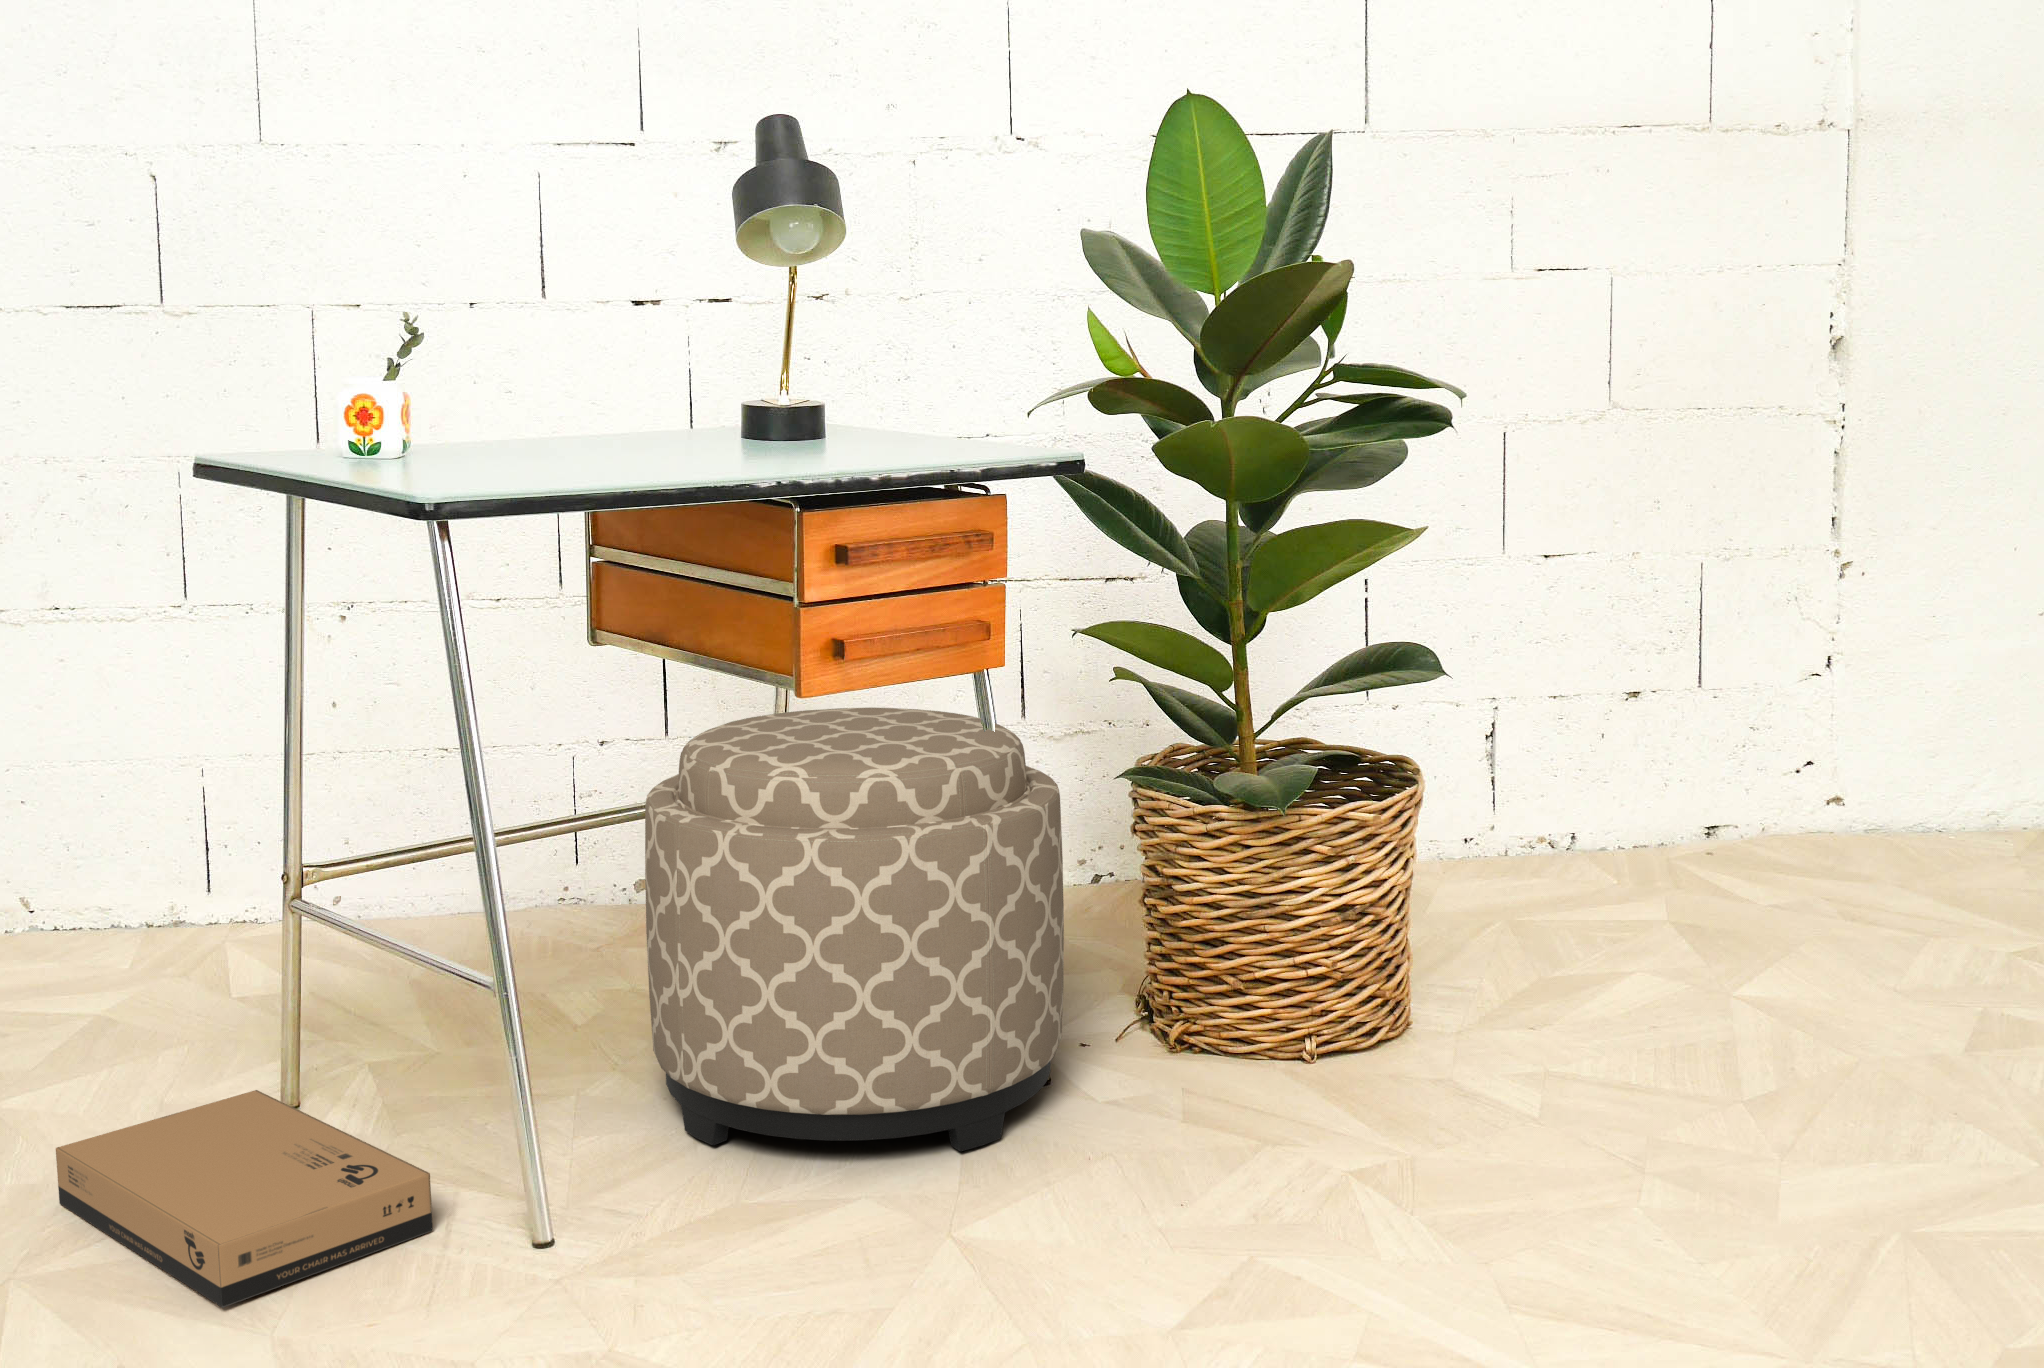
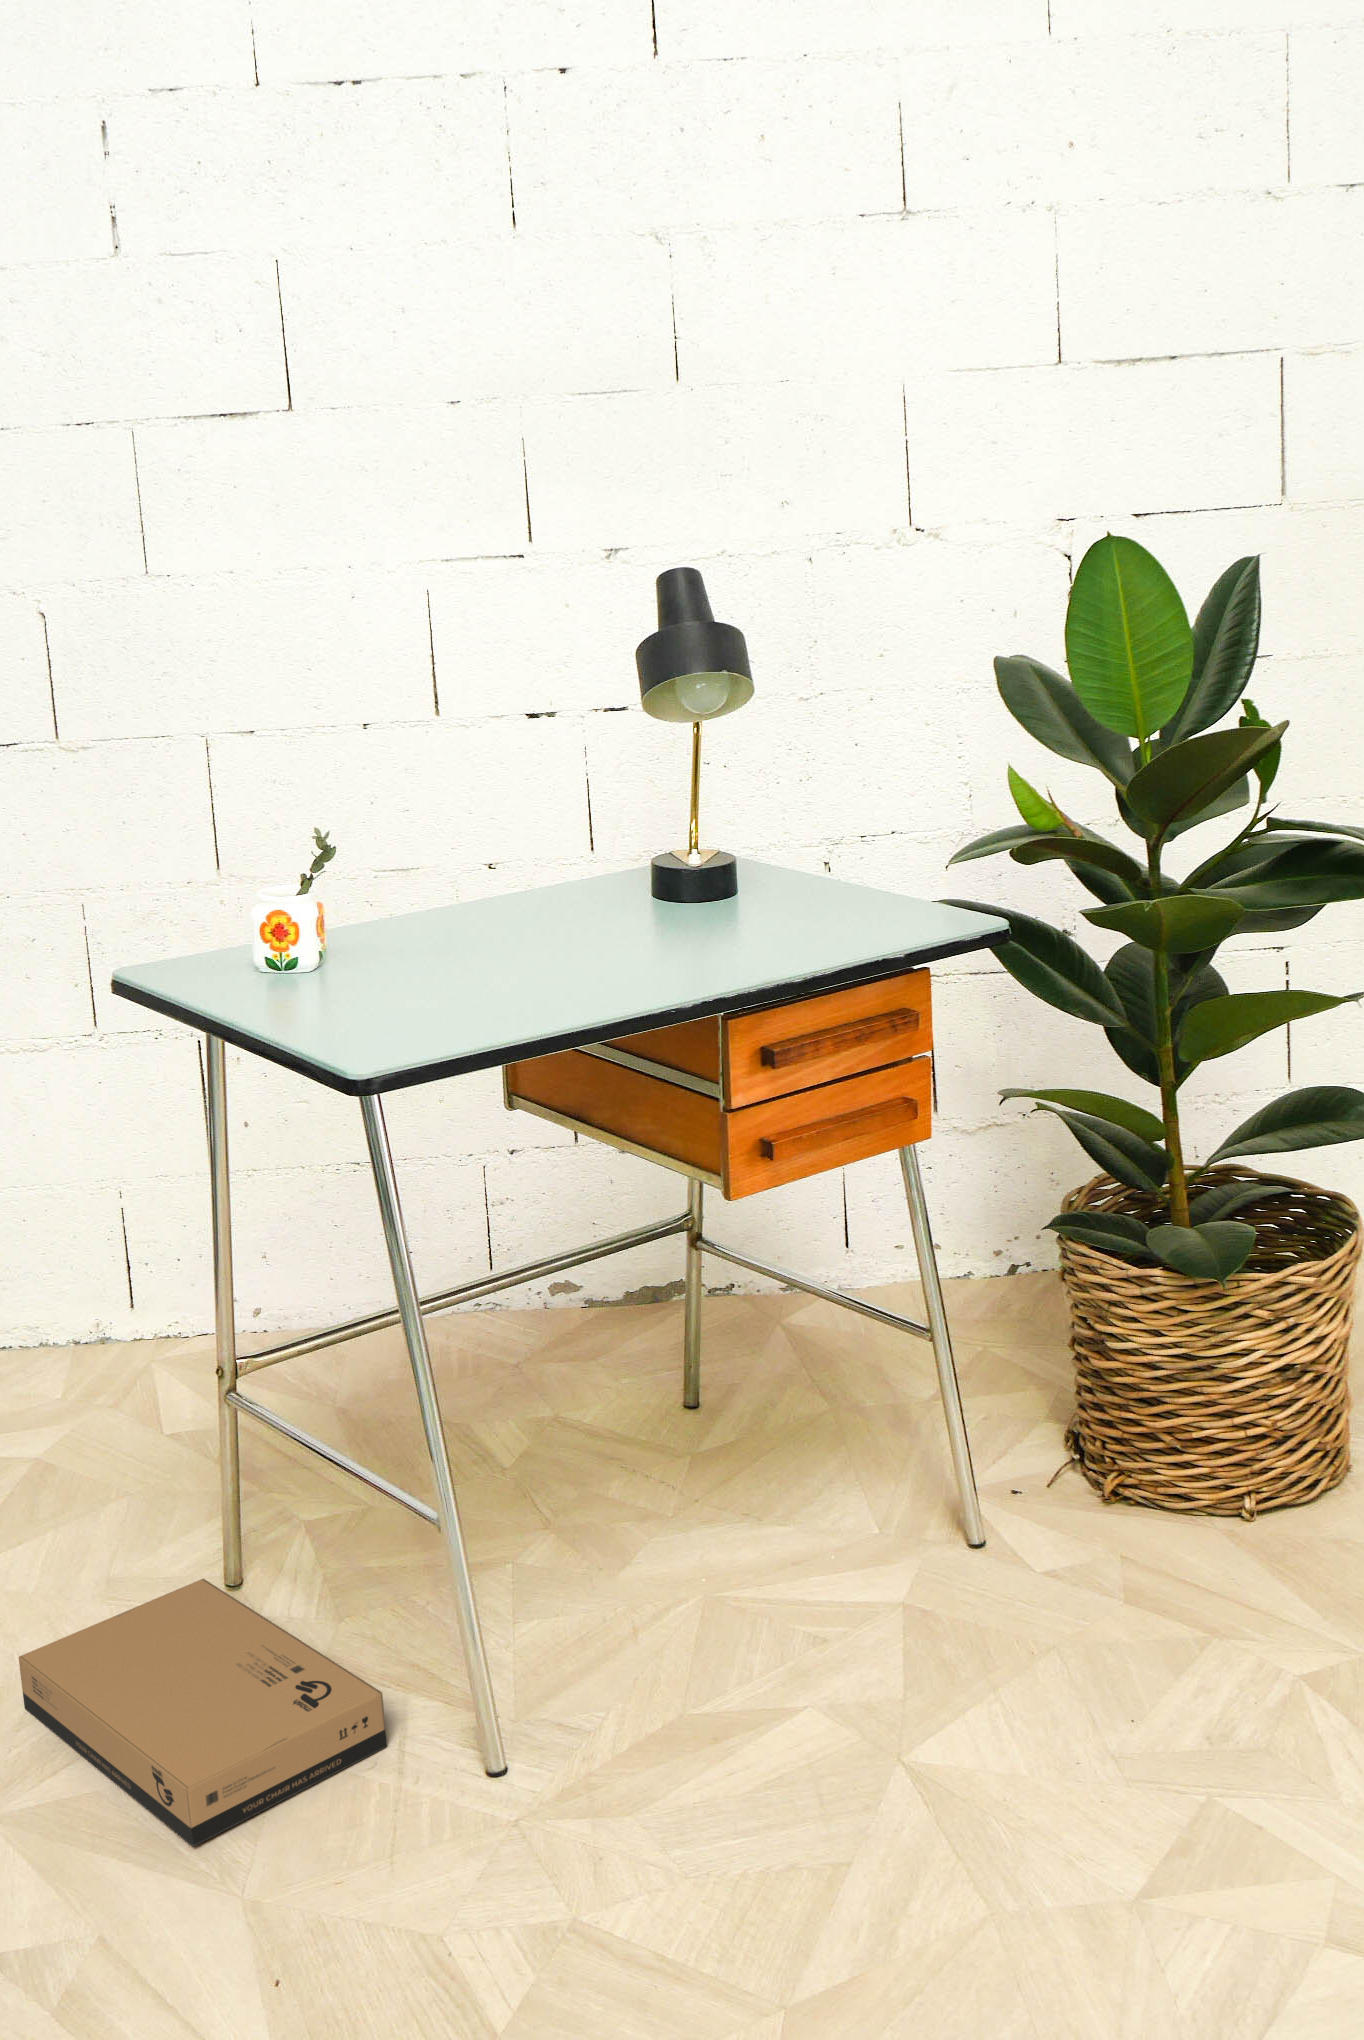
ottoman: present [645,708,1064,1151] -> none [572,1168,998,1645]

